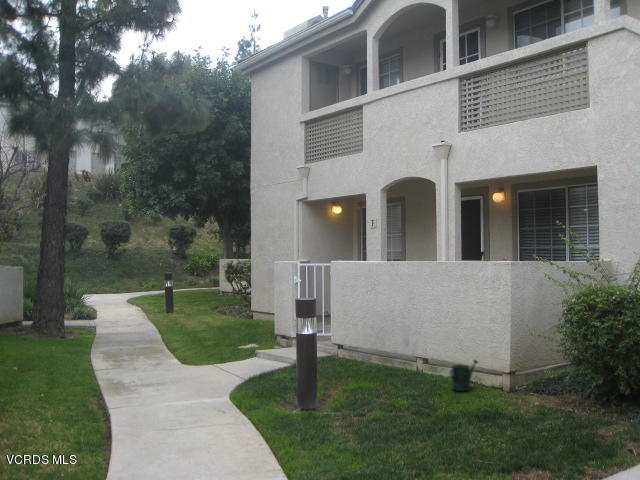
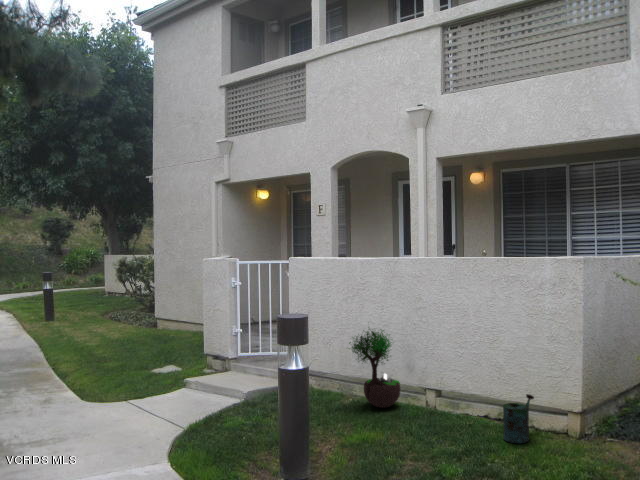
potted tree: none [358,309,399,371] -> present [349,329,400,408]

